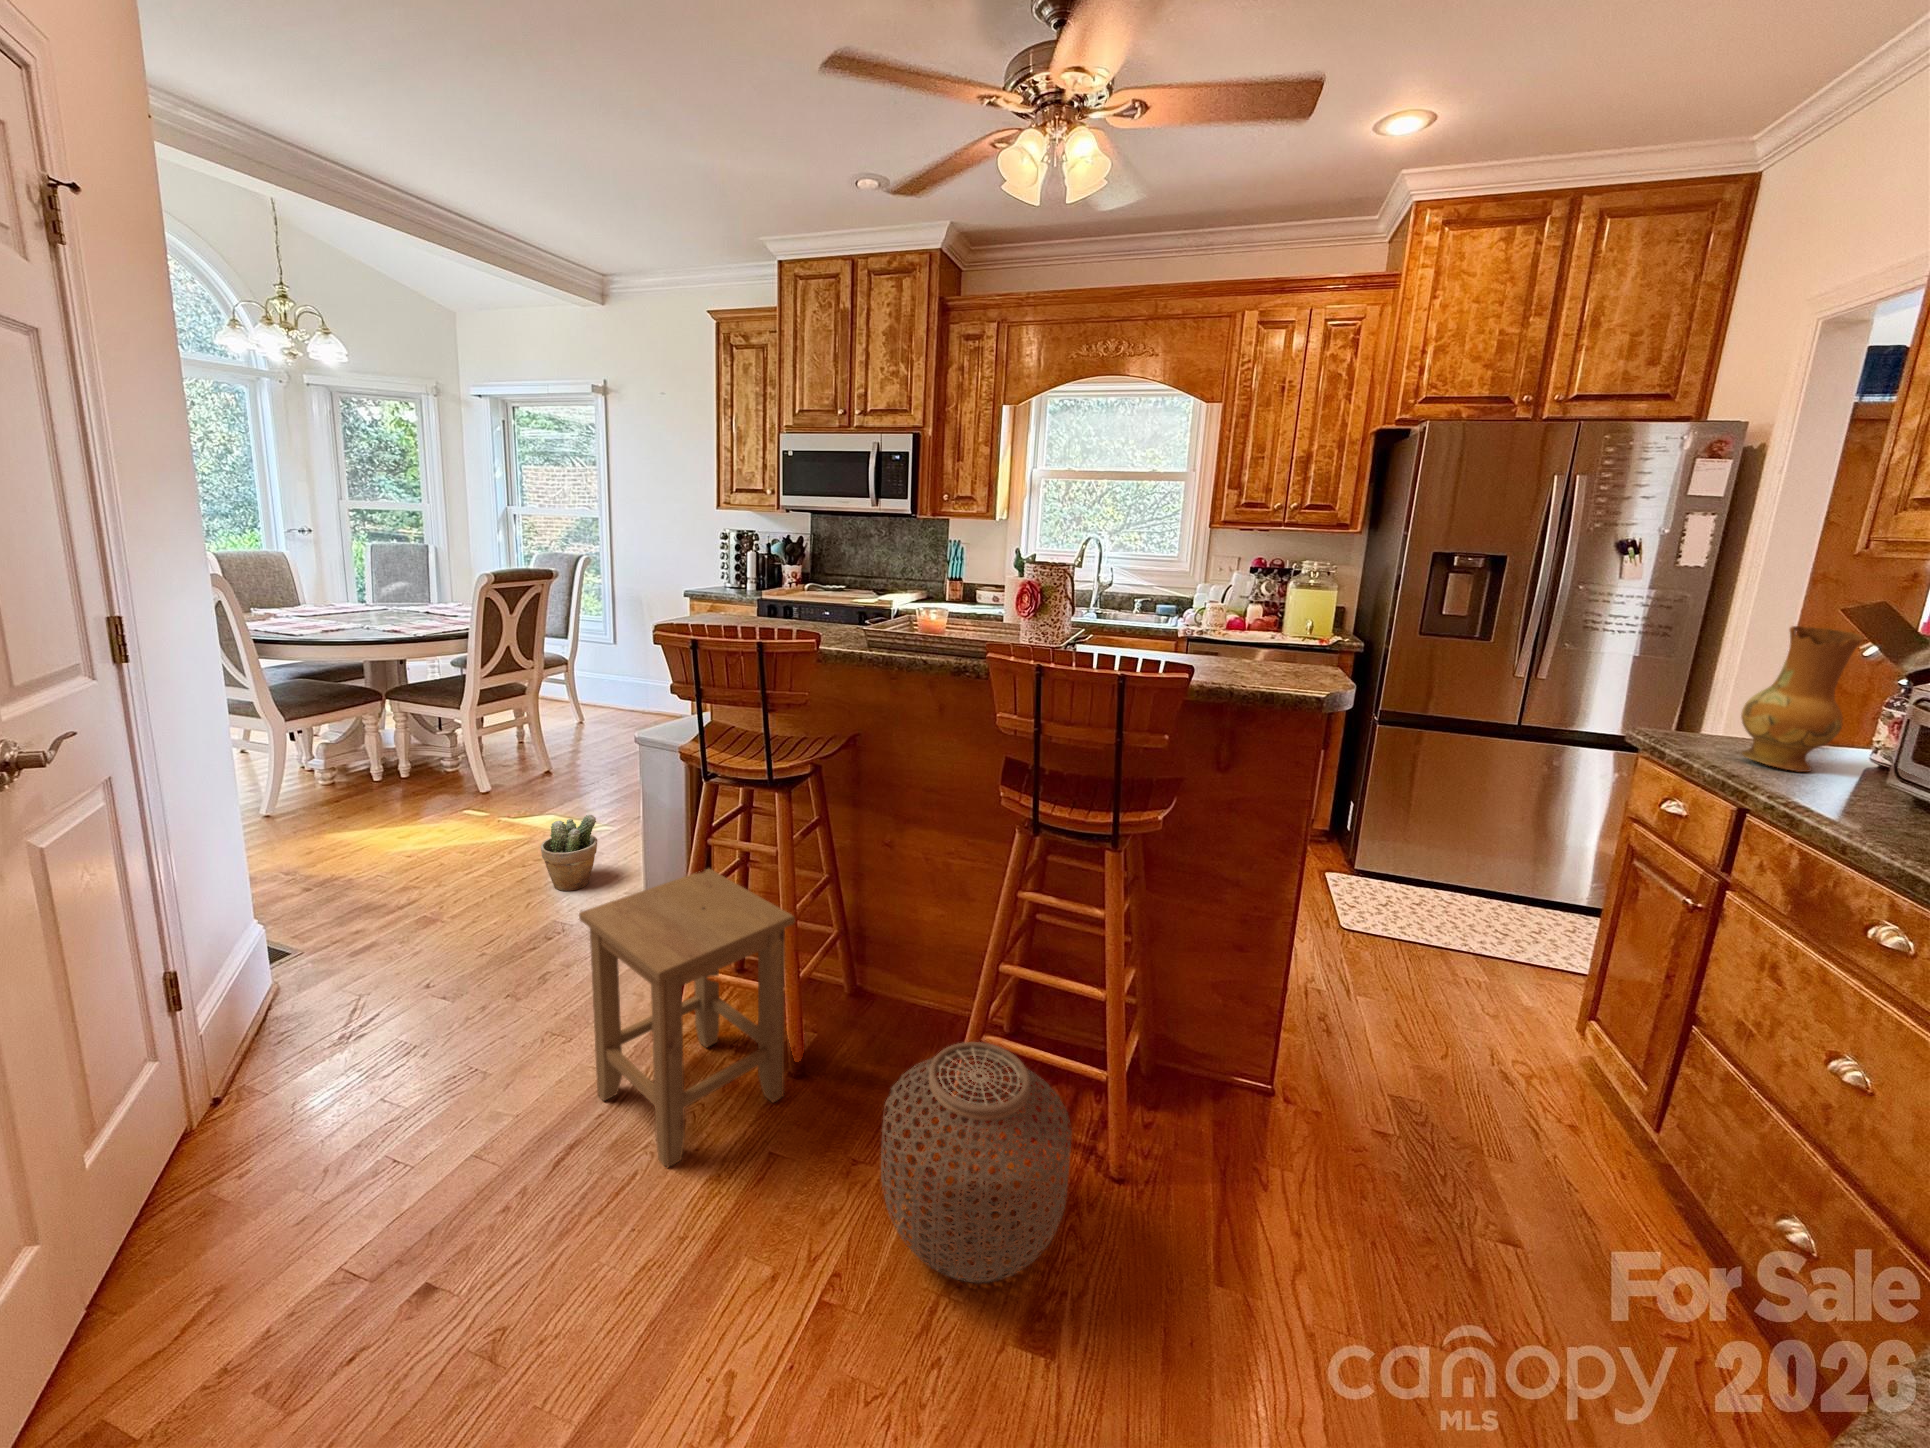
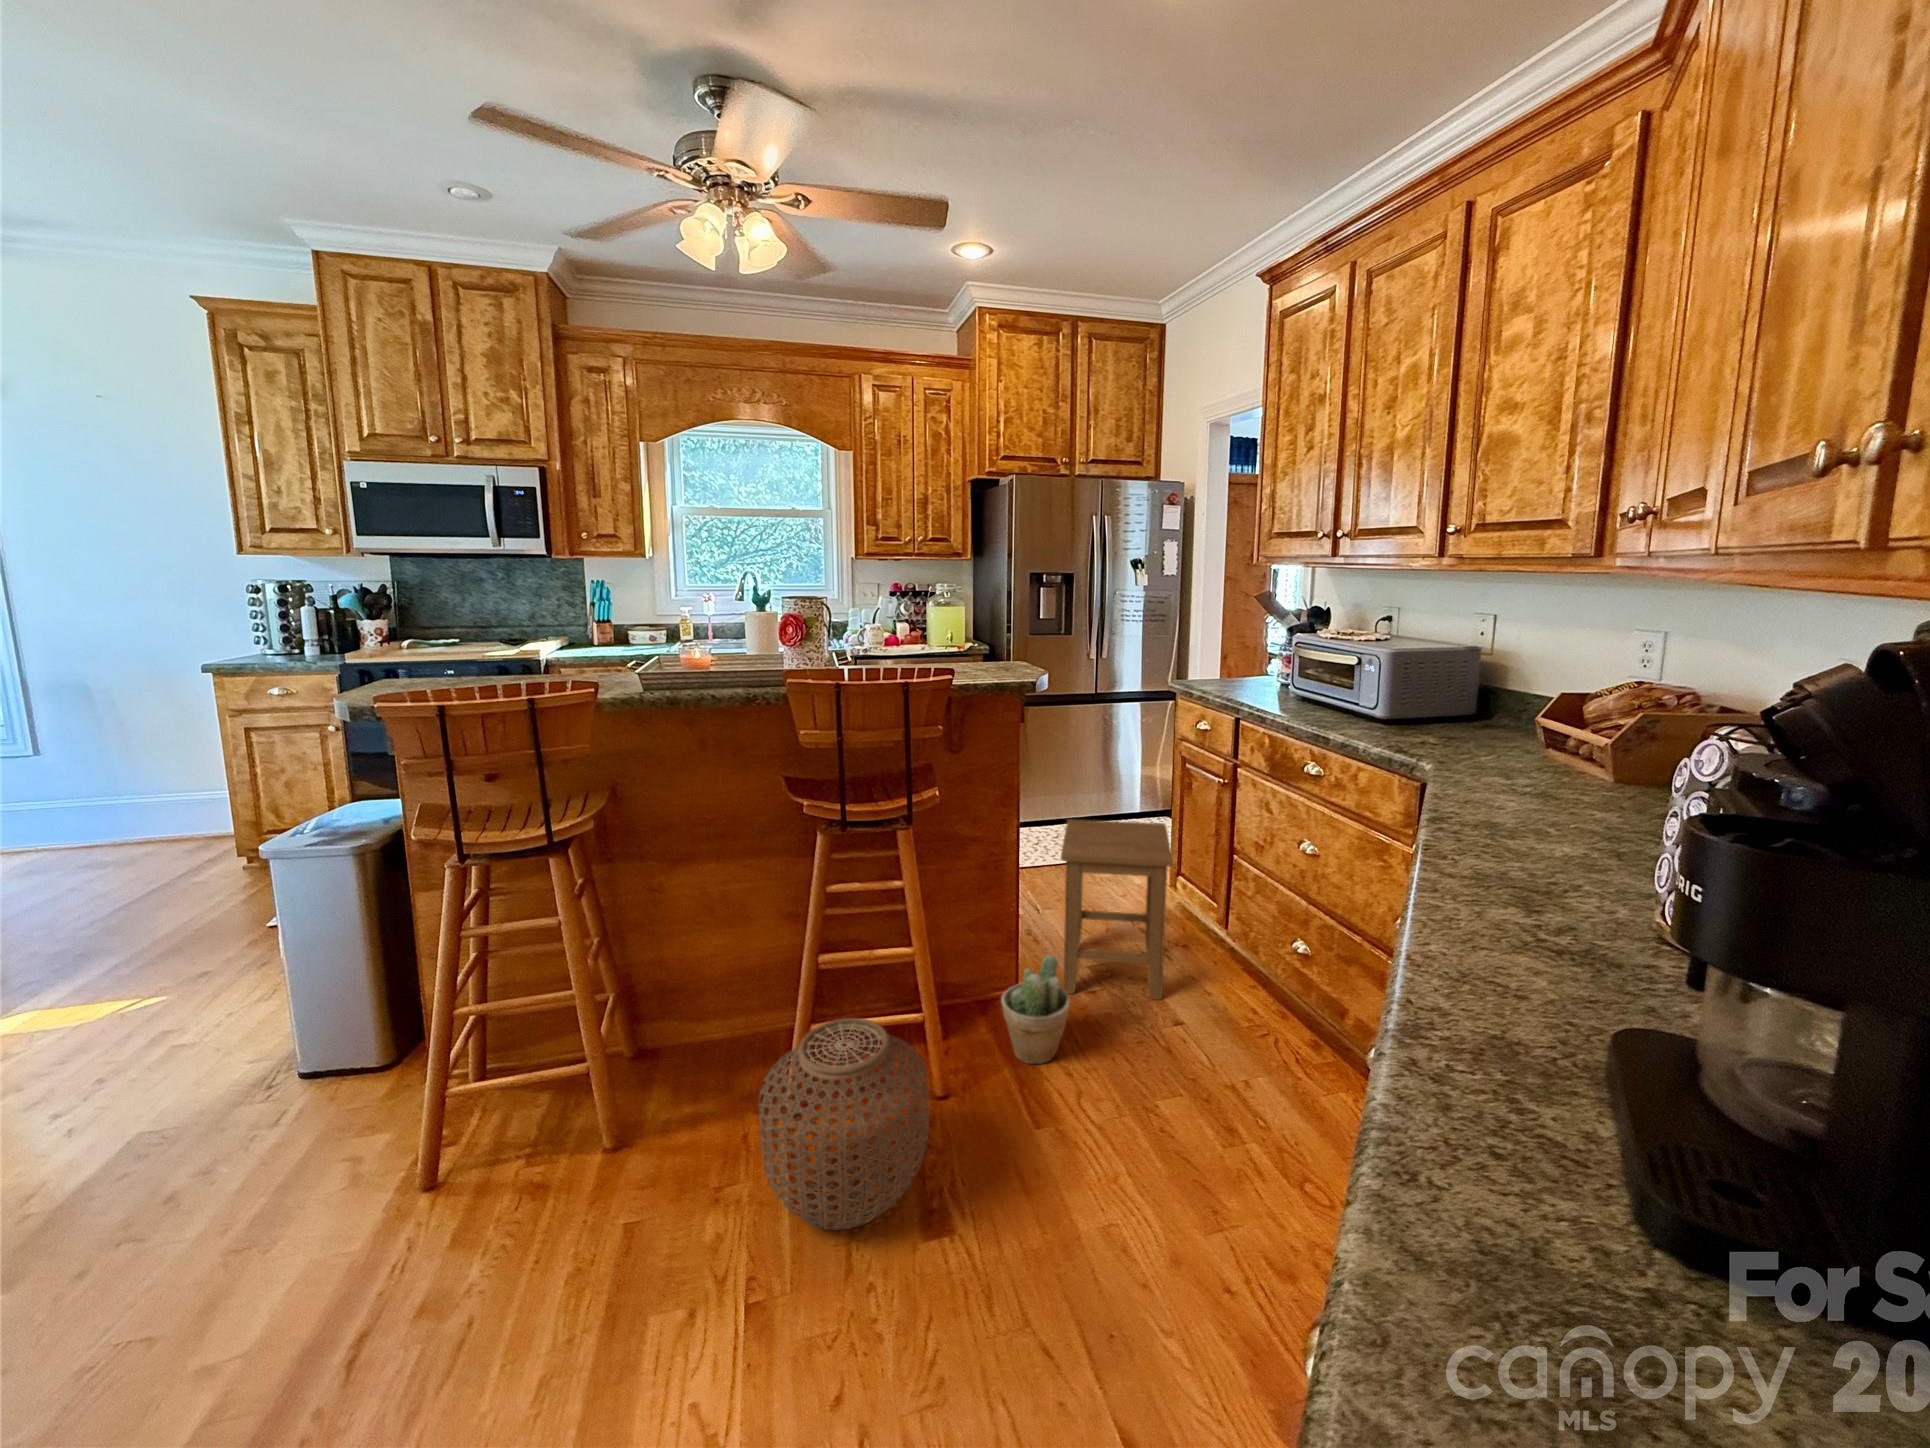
ceramic jug: present [1741,626,1864,772] -> none [1225,606,1269,691]
potted plant: present [541,815,597,891] -> present [1001,955,1070,1064]
stool: present [579,869,795,1168] -> present [1061,819,1173,999]

